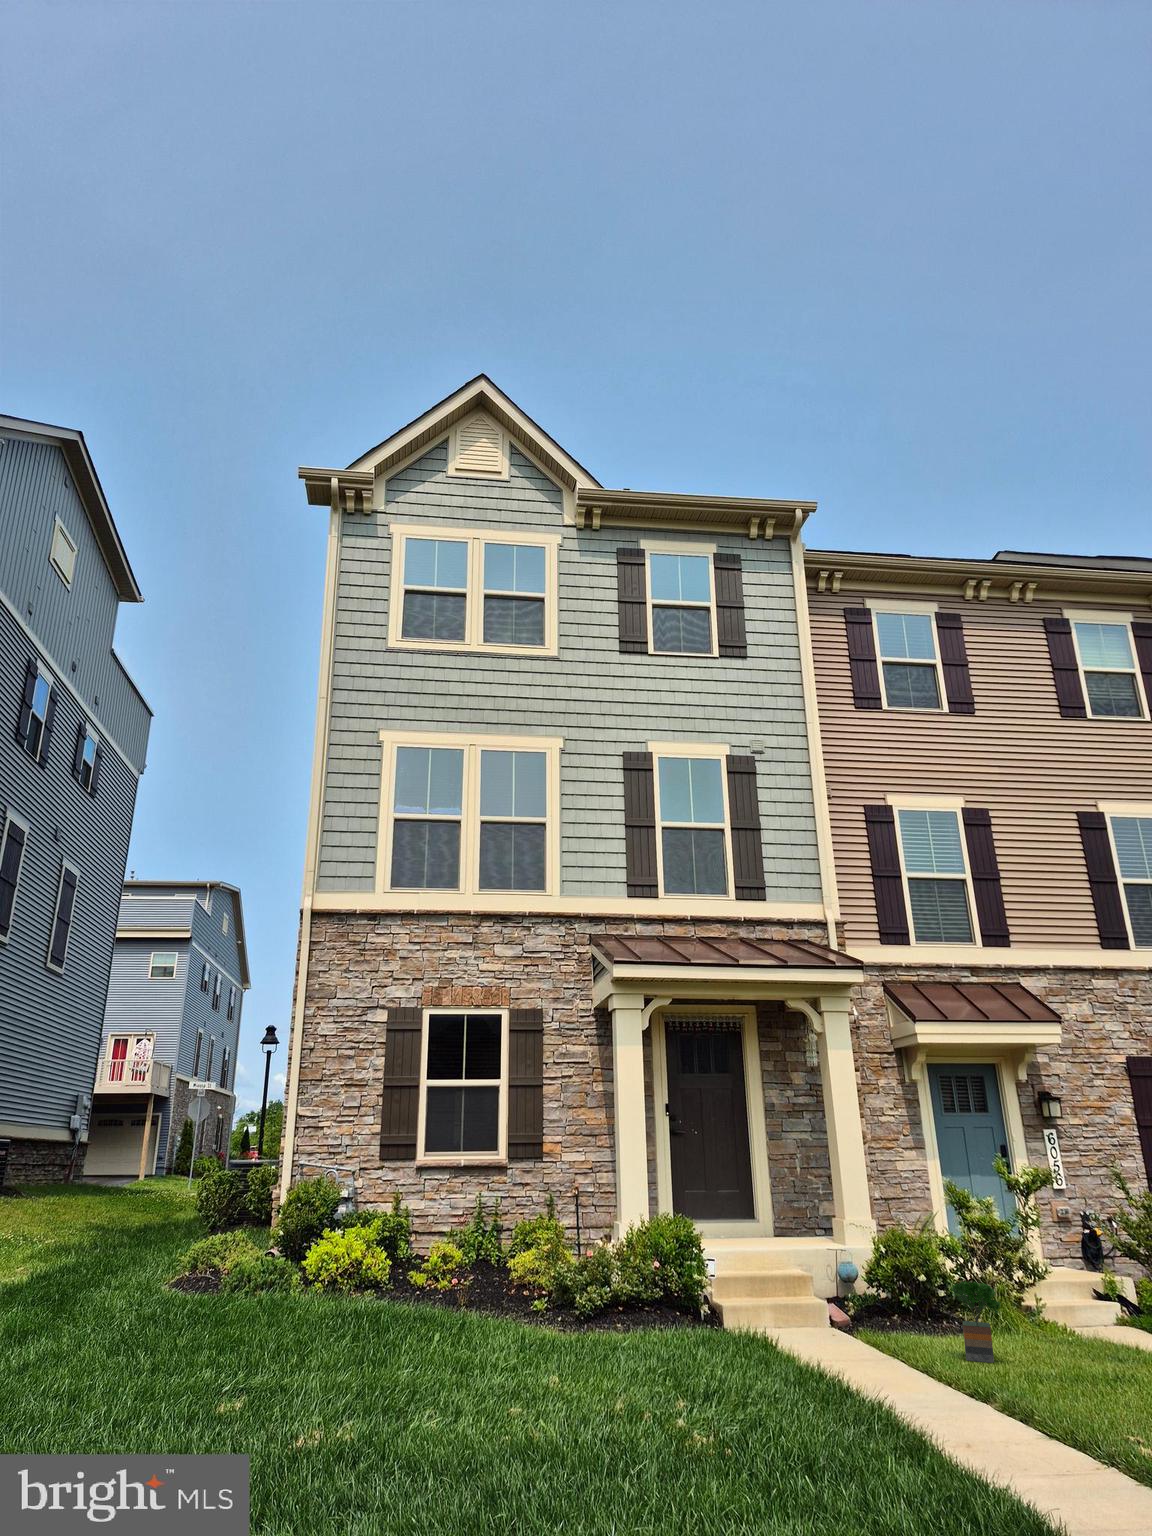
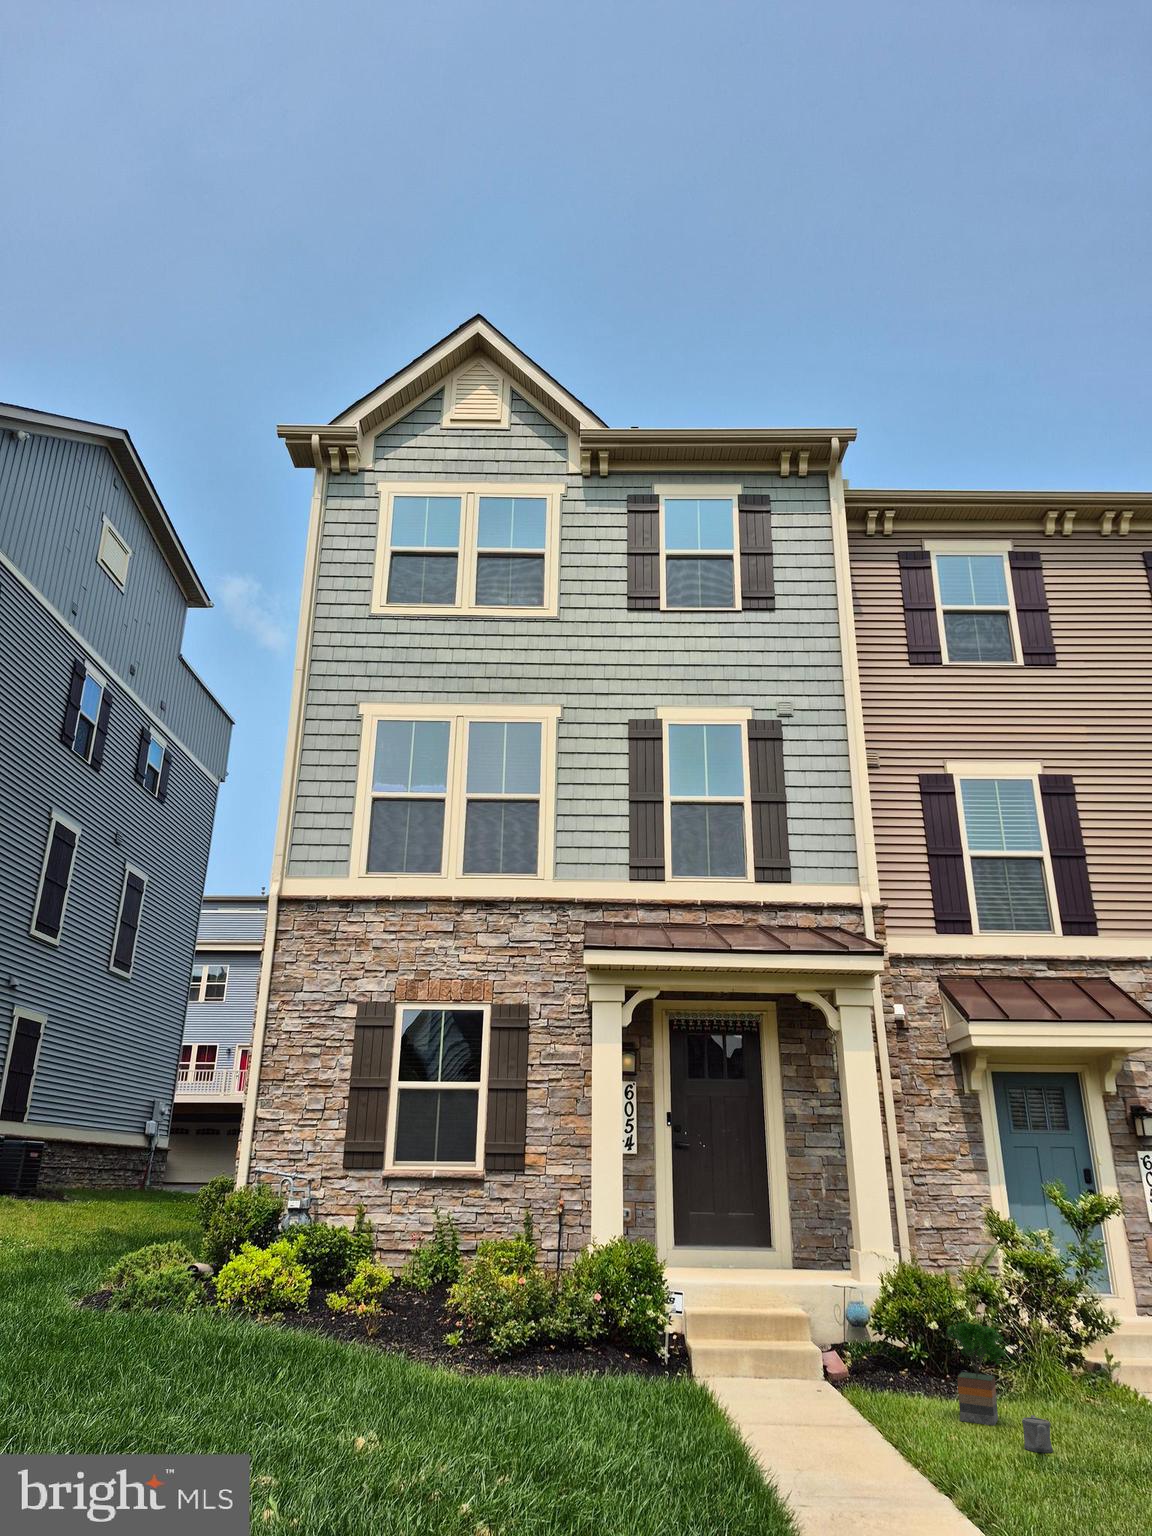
watering can: none [1029,1354,1055,1383] -> present [1022,1415,1053,1453]

